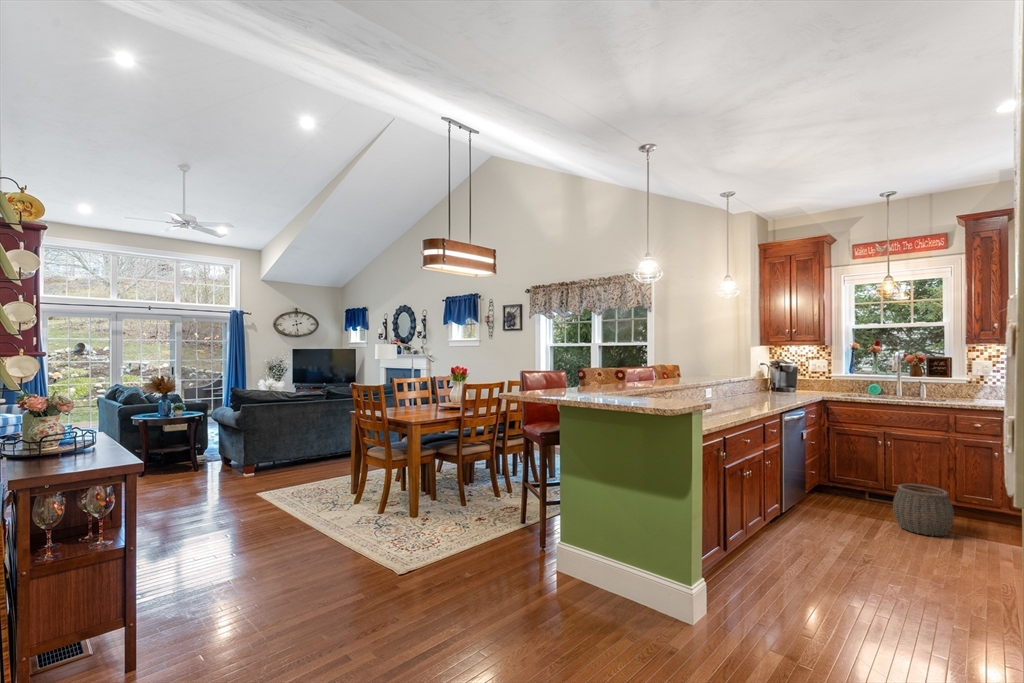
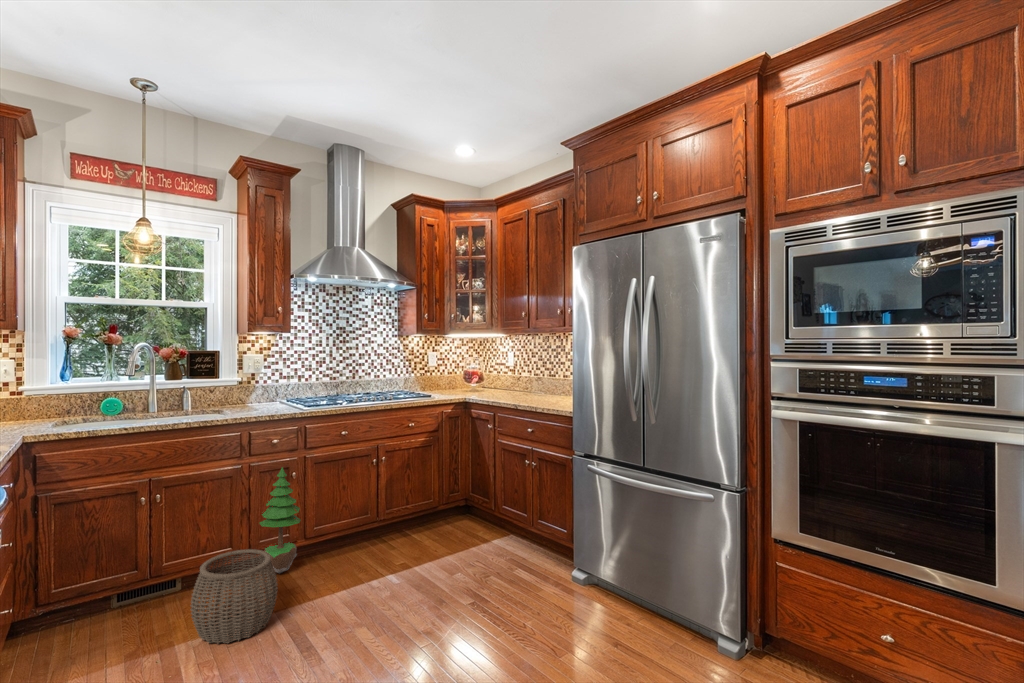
potted tree: none [962,445,1001,525] -> present [259,467,301,573]

